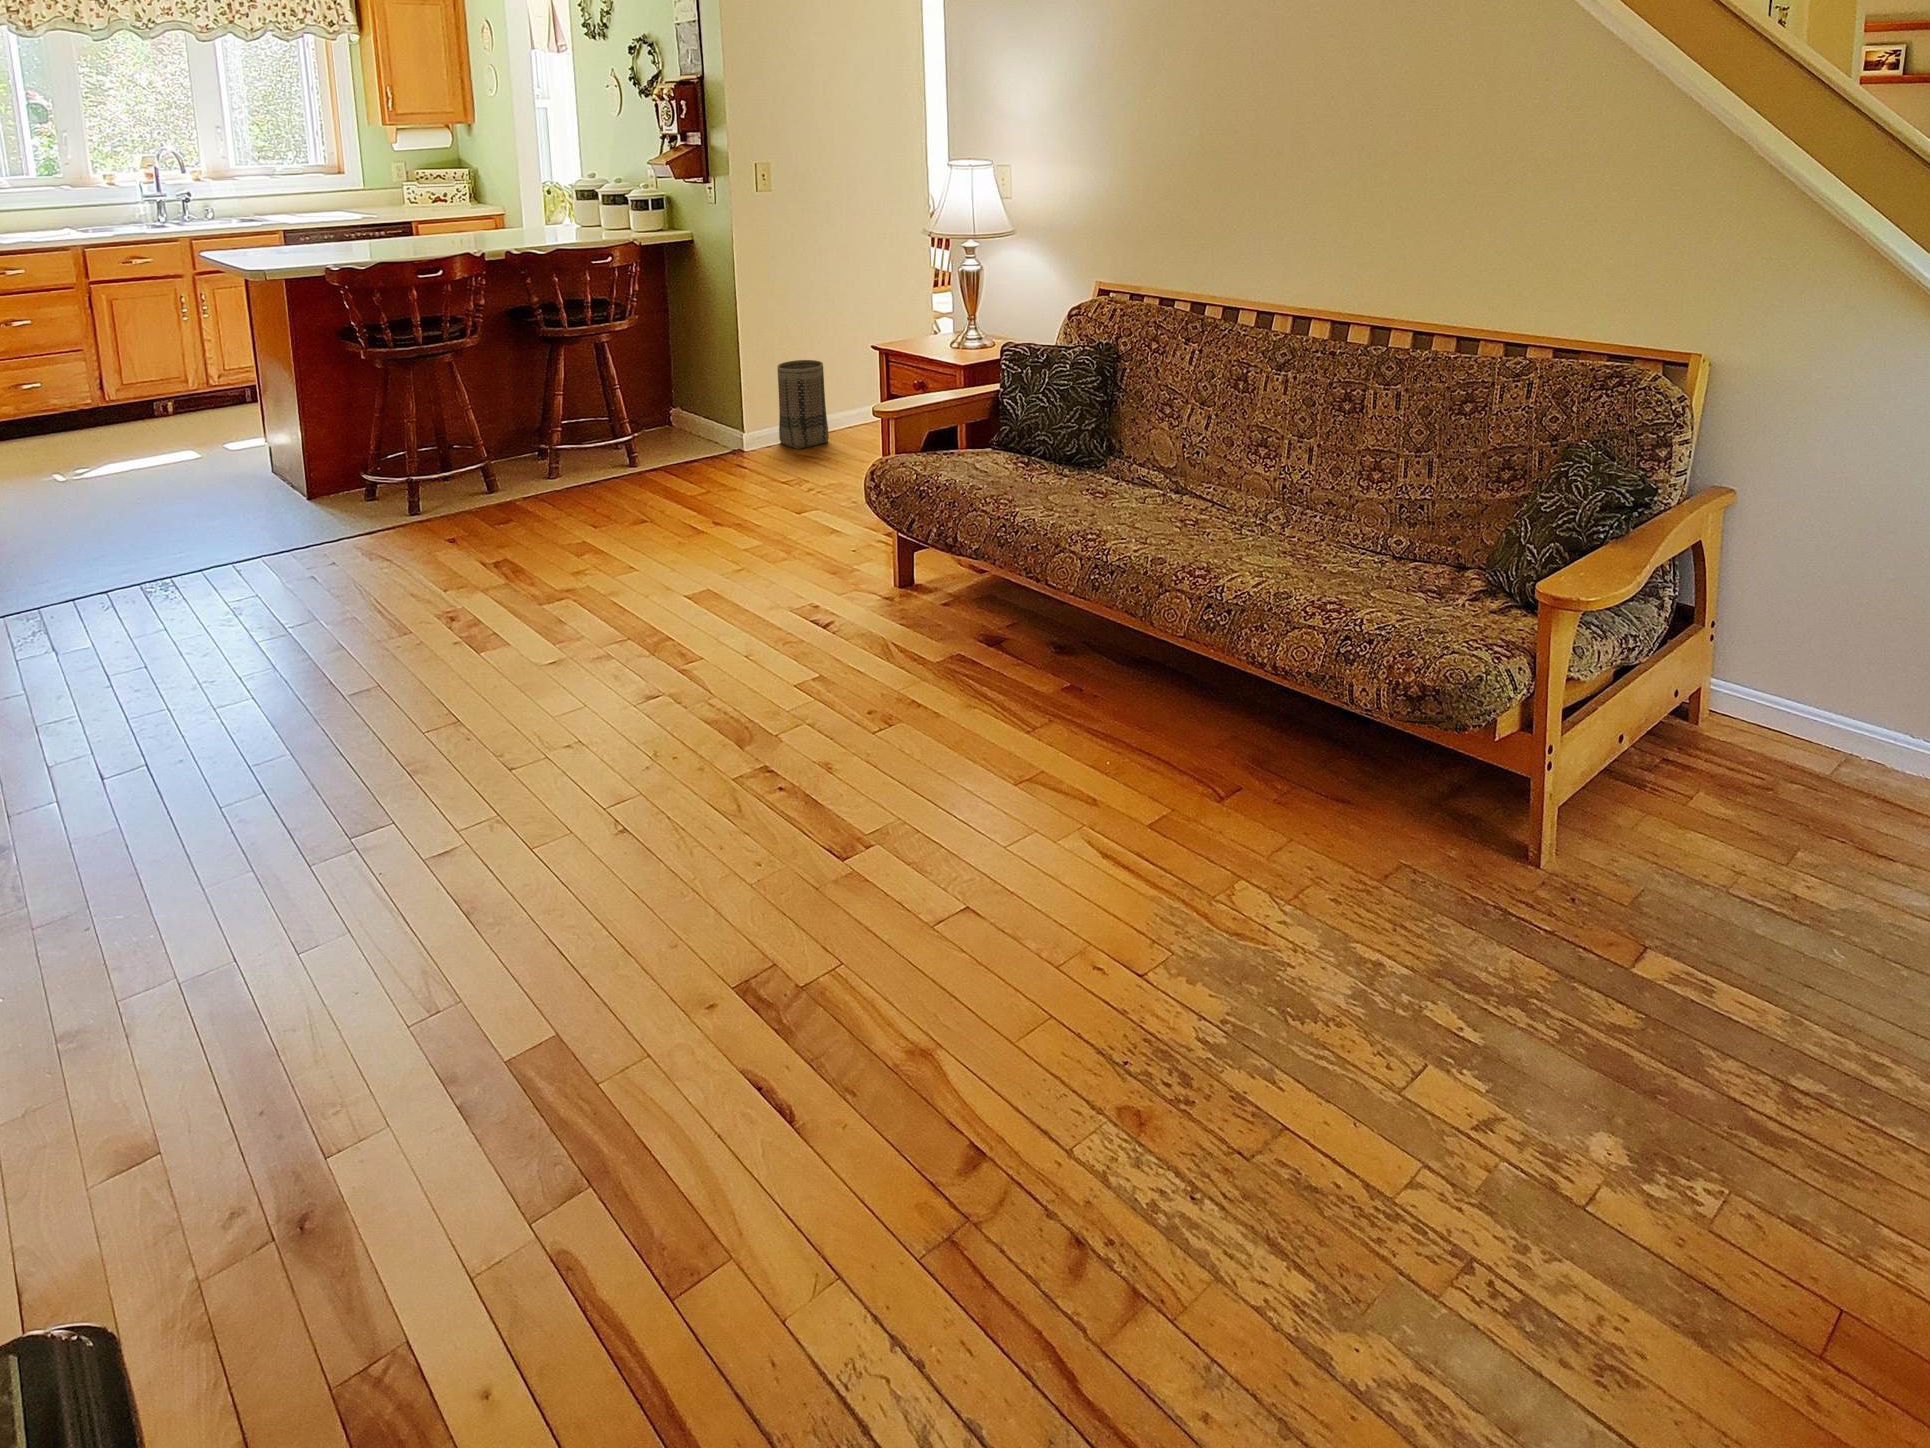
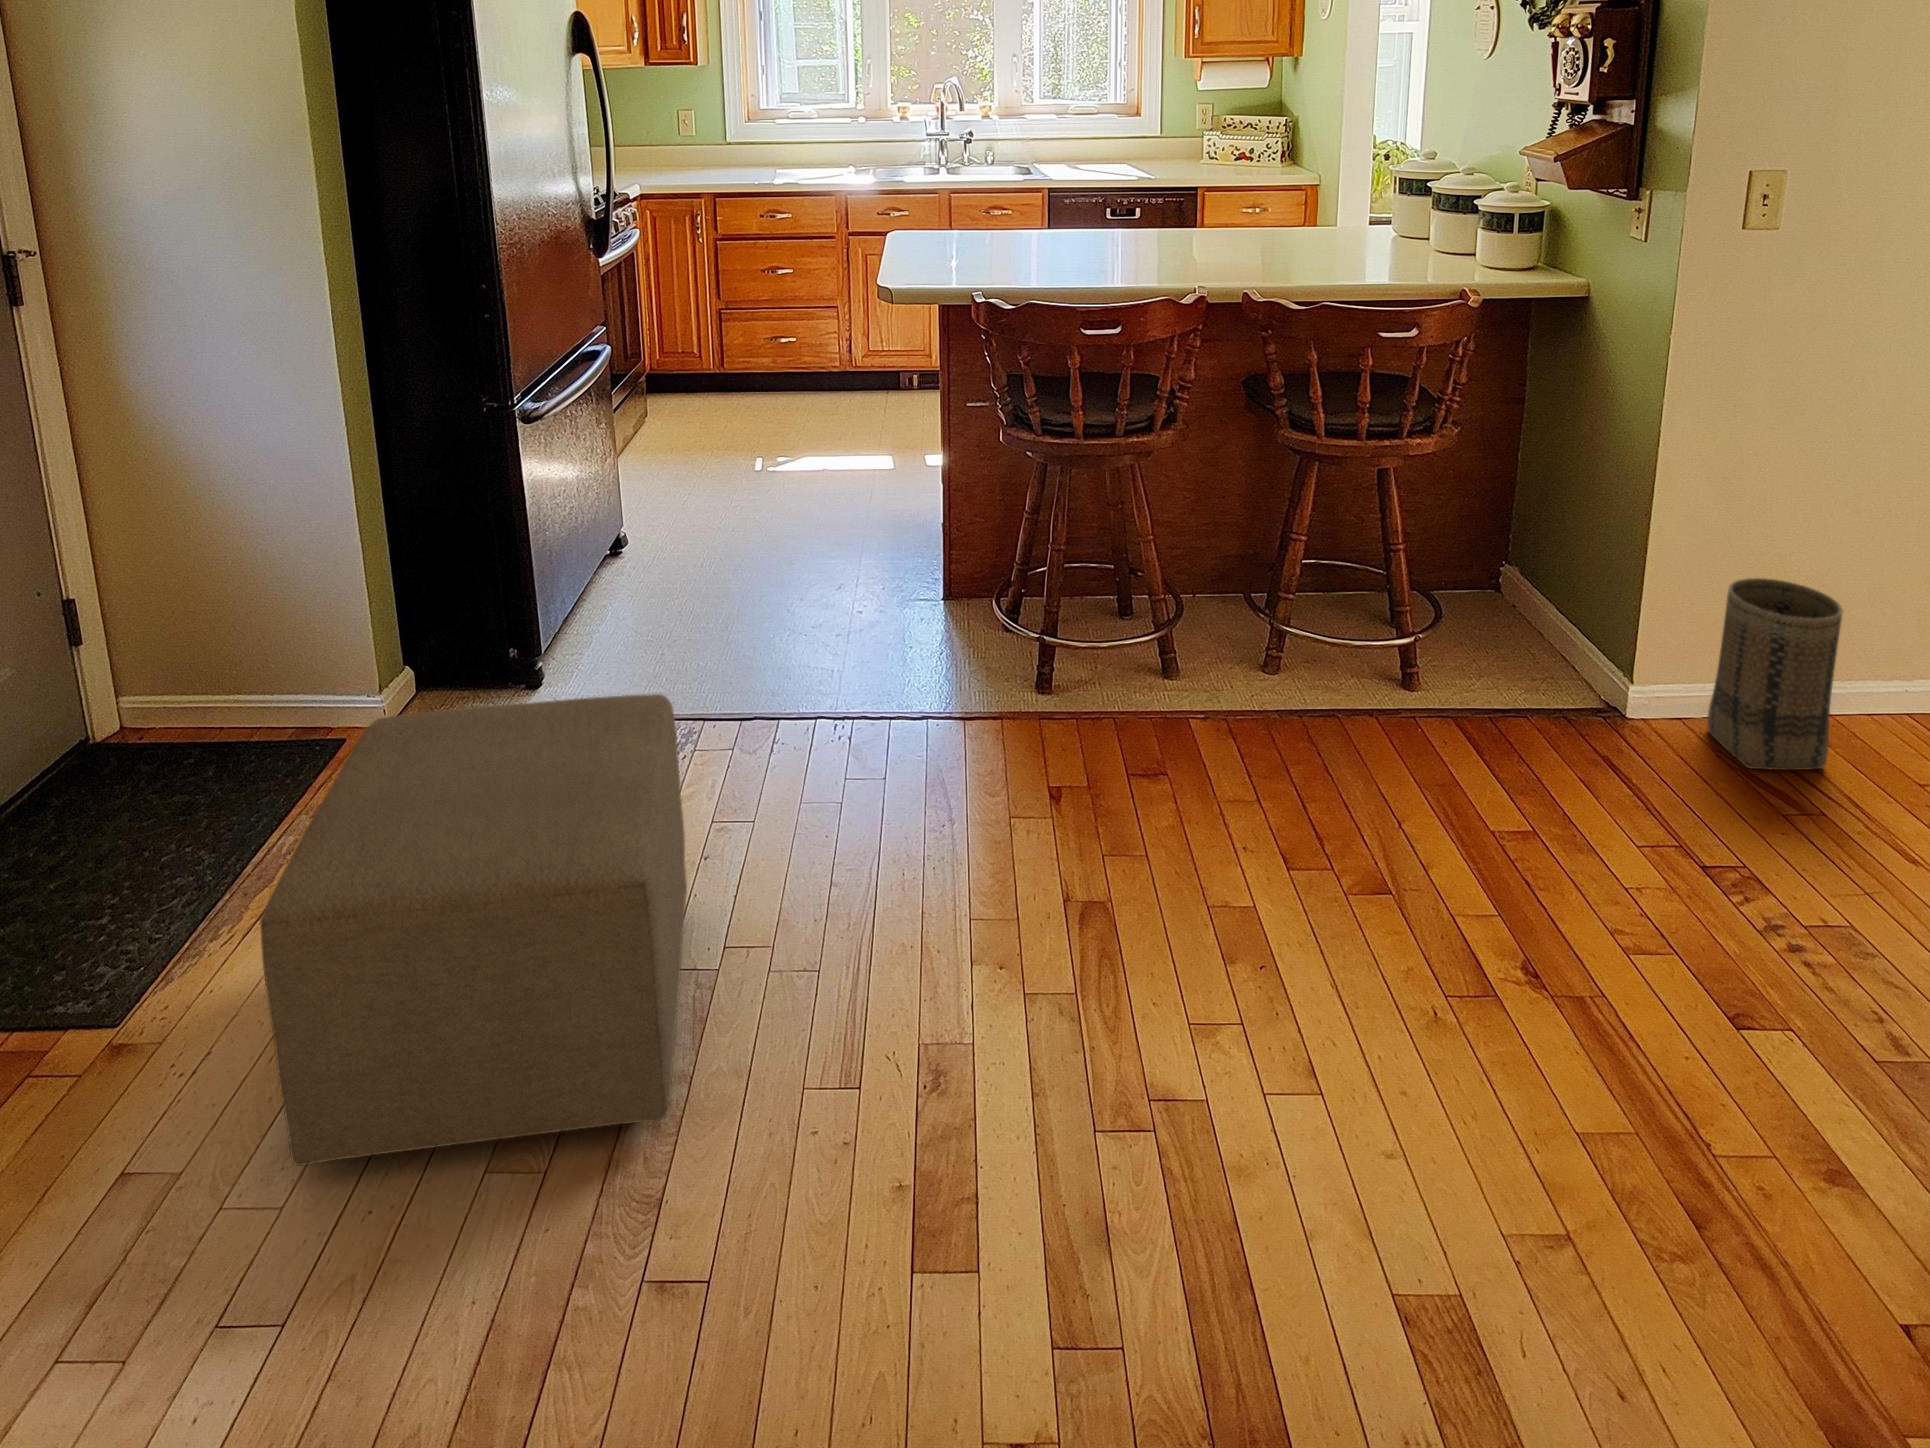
ottoman: none [14,493,325,745] -> present [260,694,687,1166]

